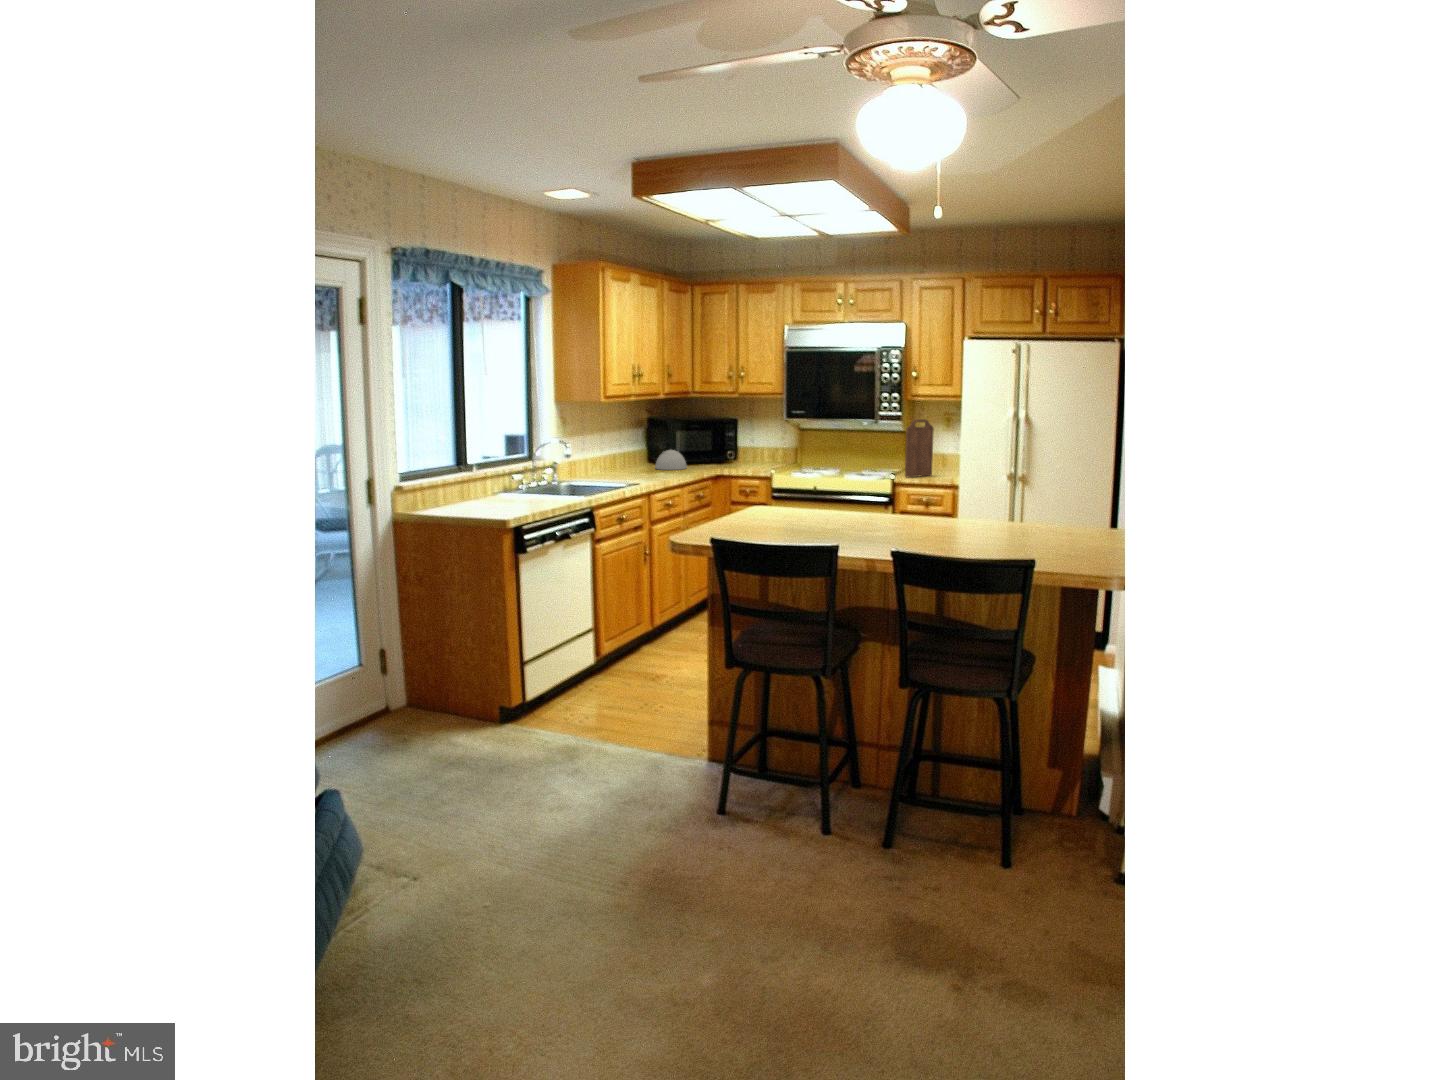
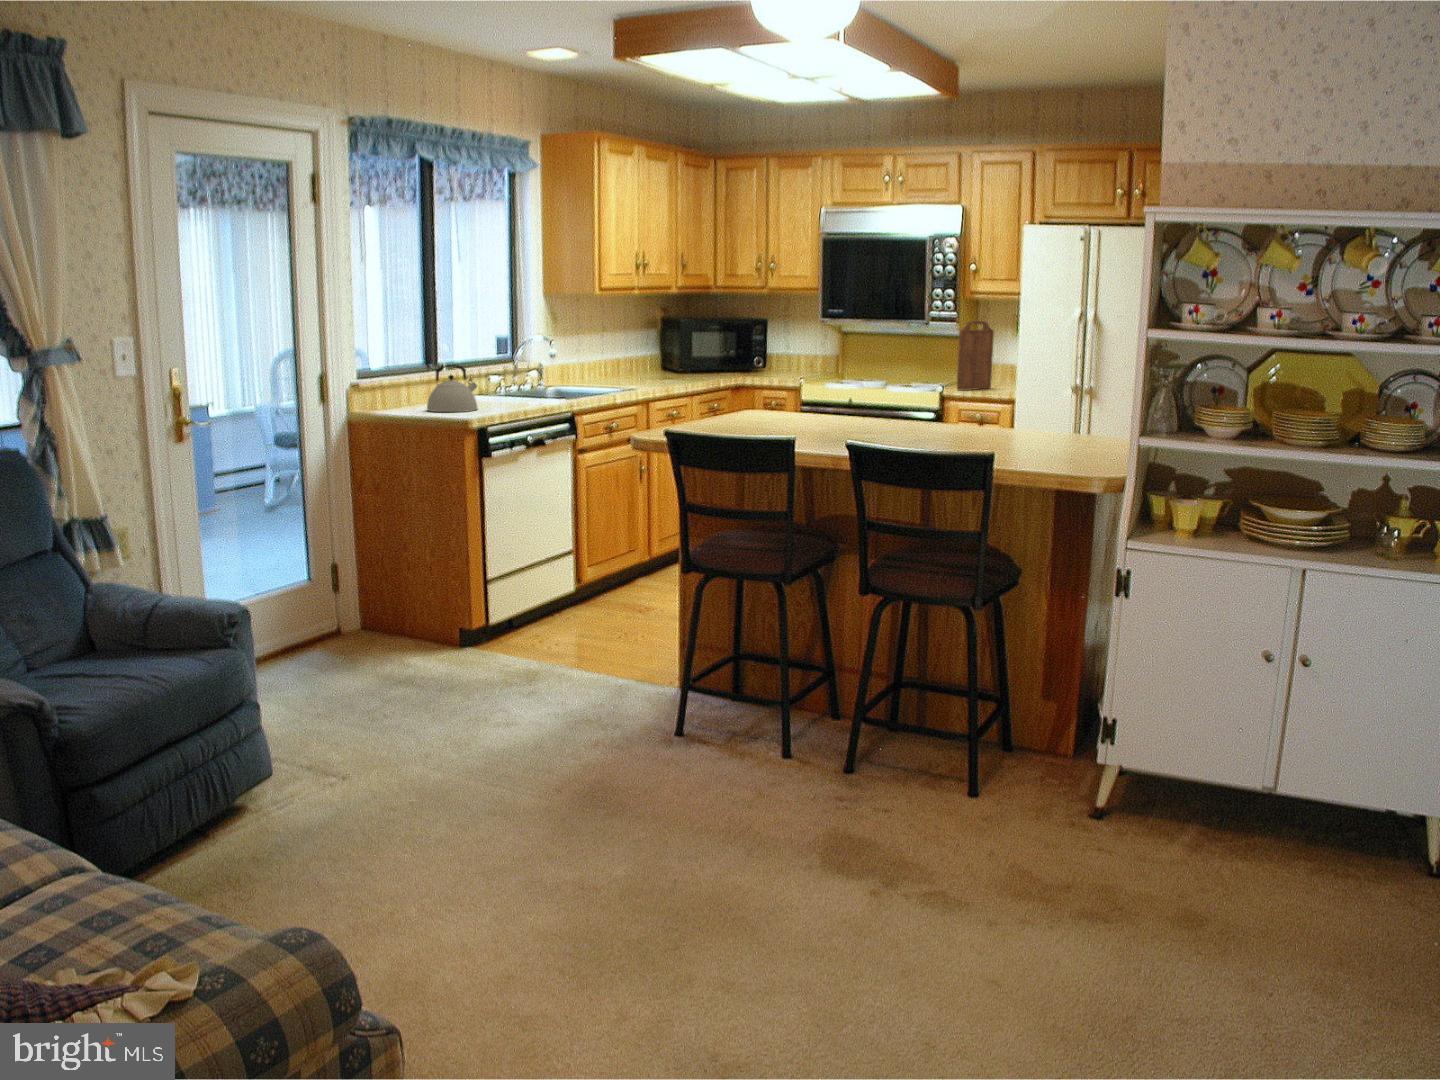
kettle: present [655,440,687,470] -> present [427,365,477,412]

